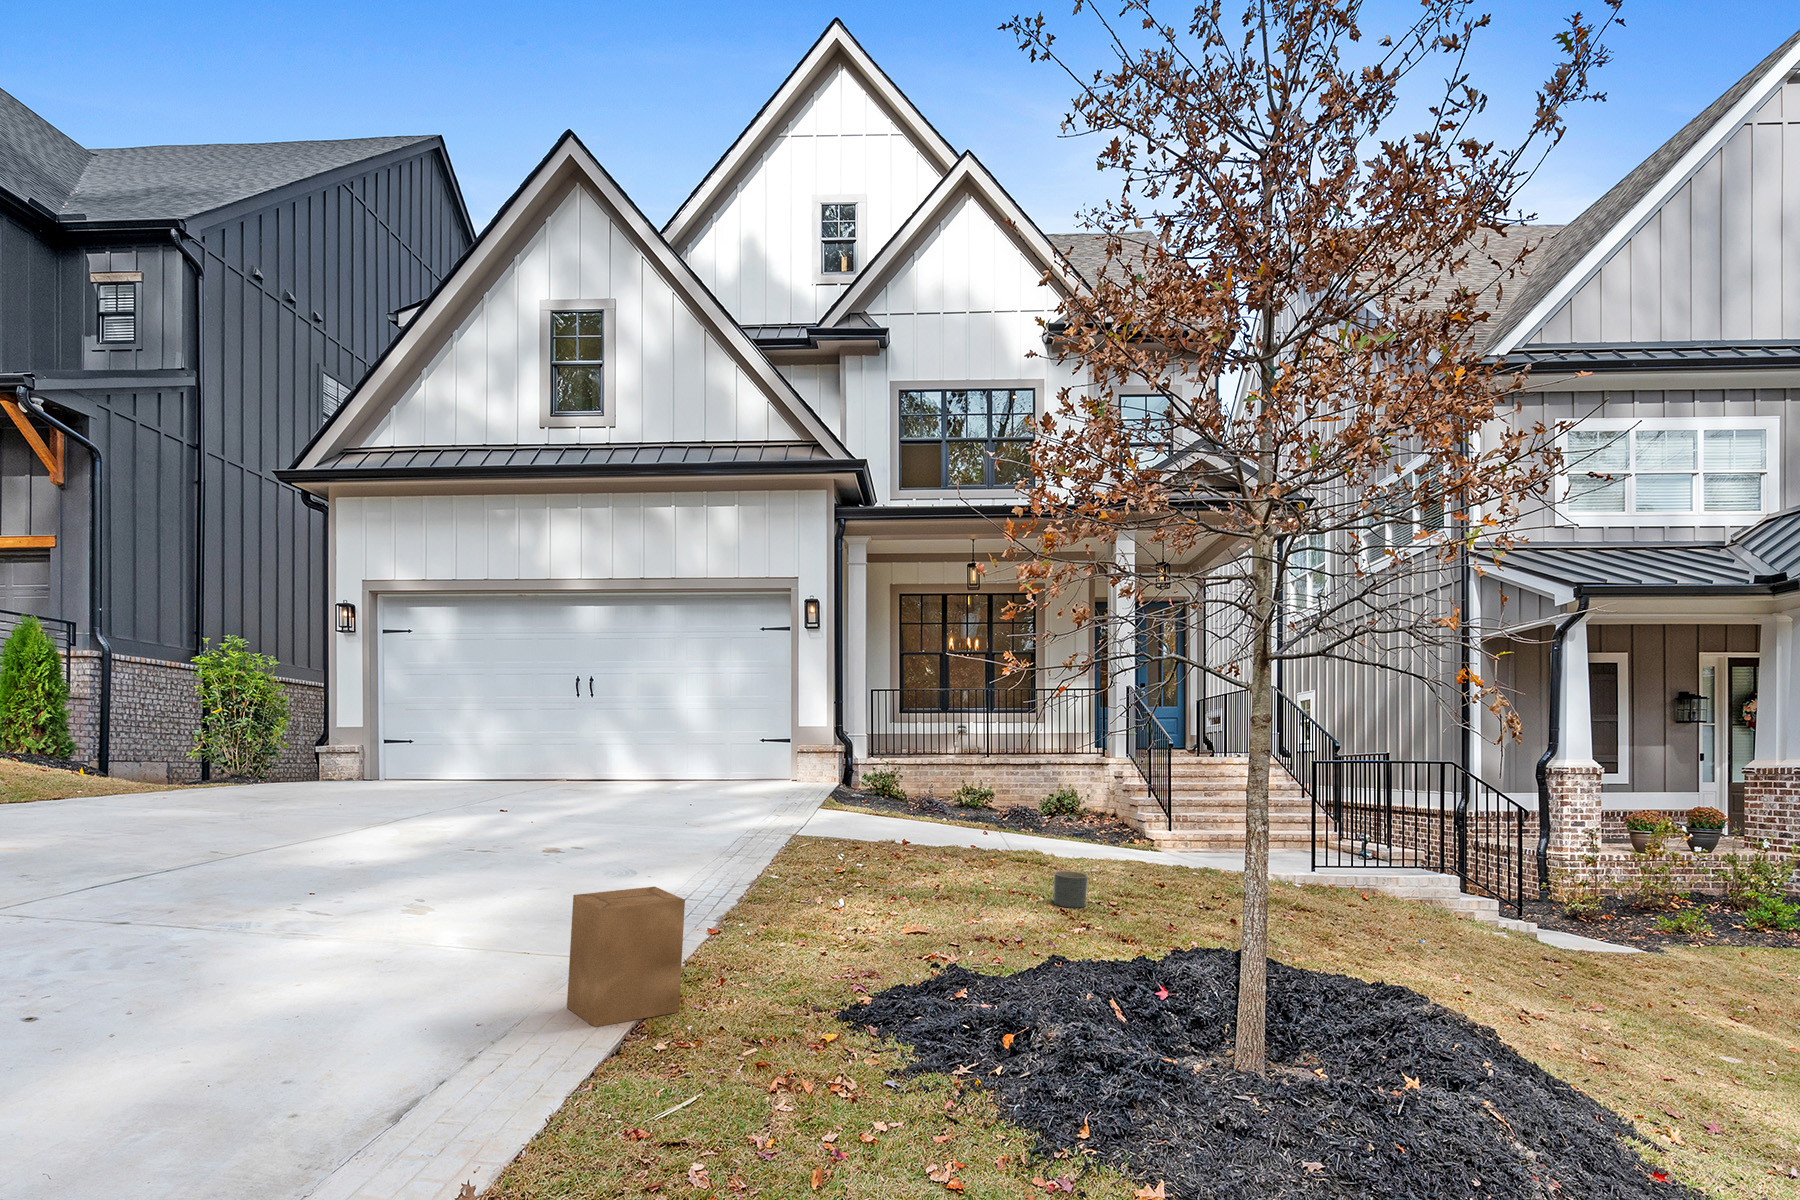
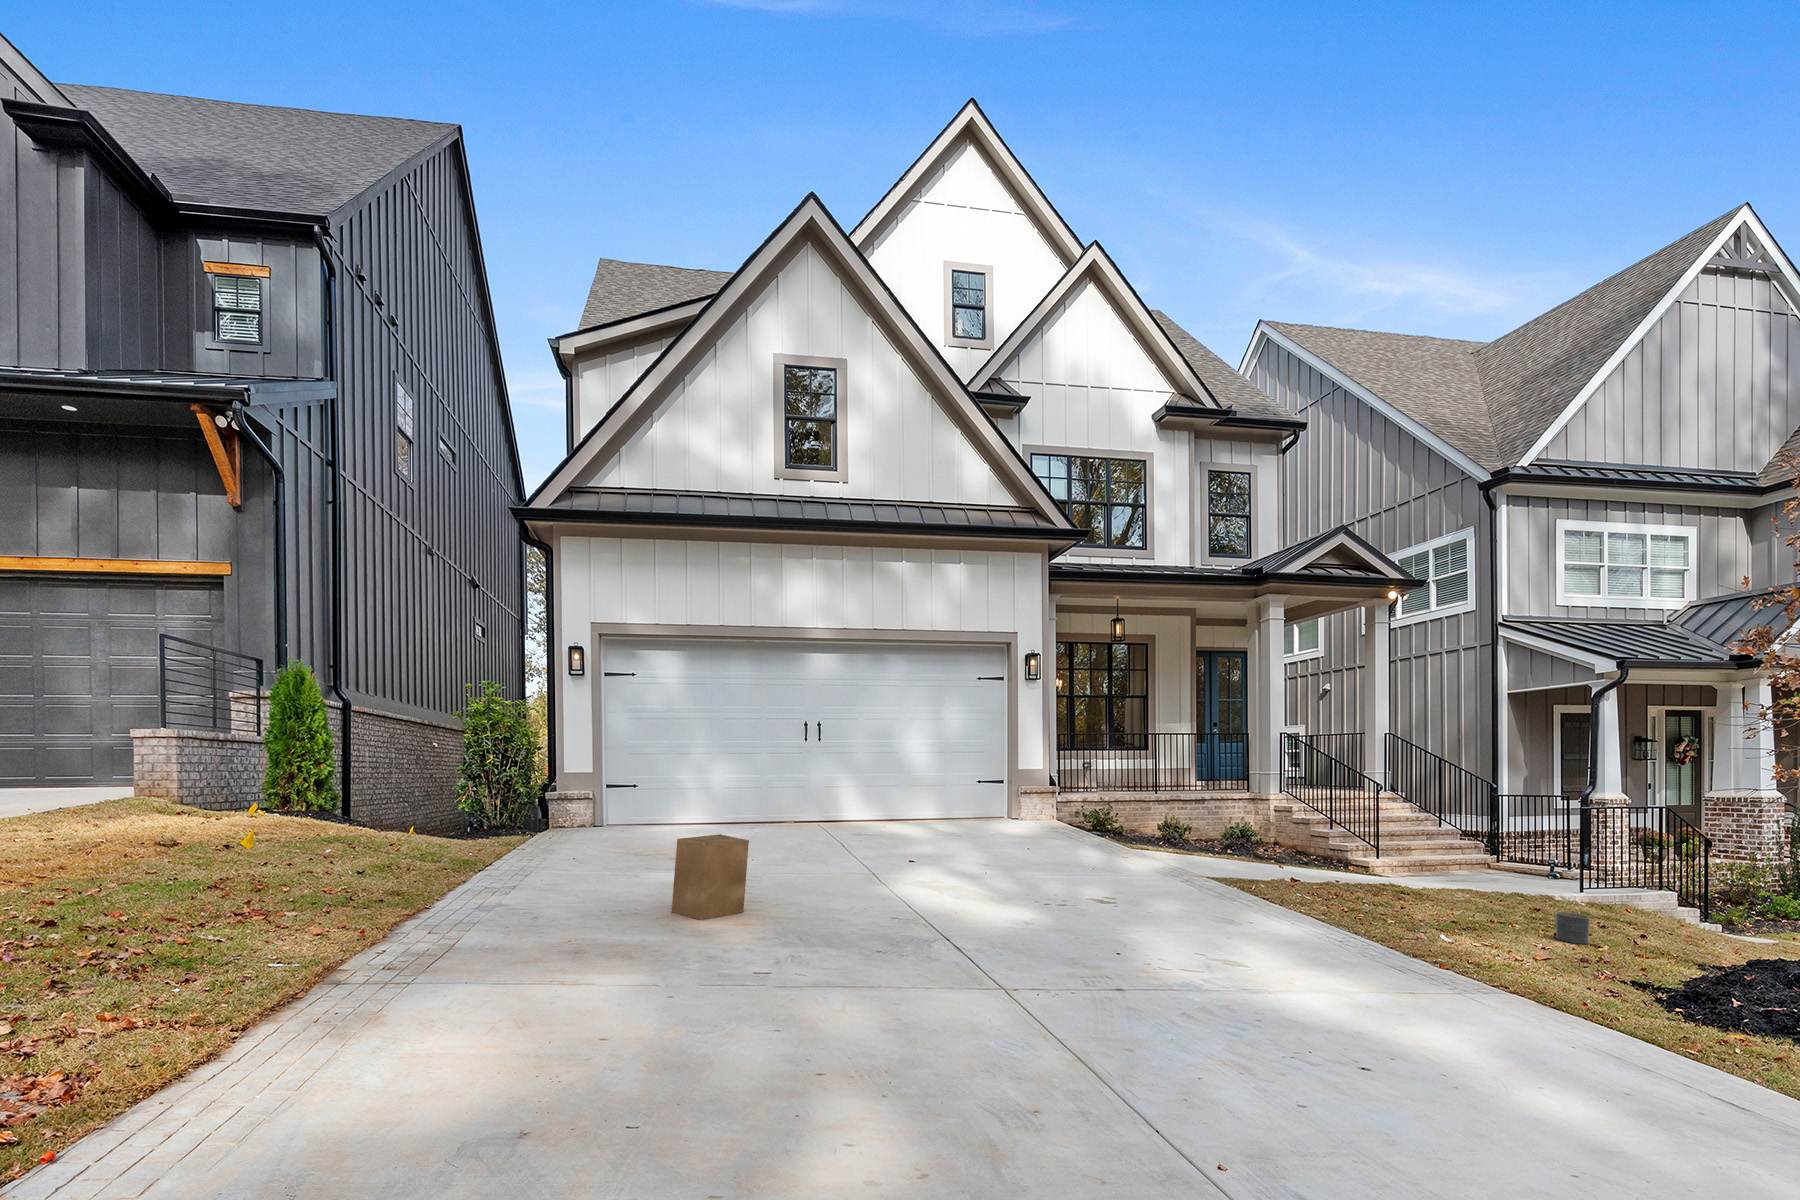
cardboard box: present [567,887,685,1027] -> present [672,834,749,920]

